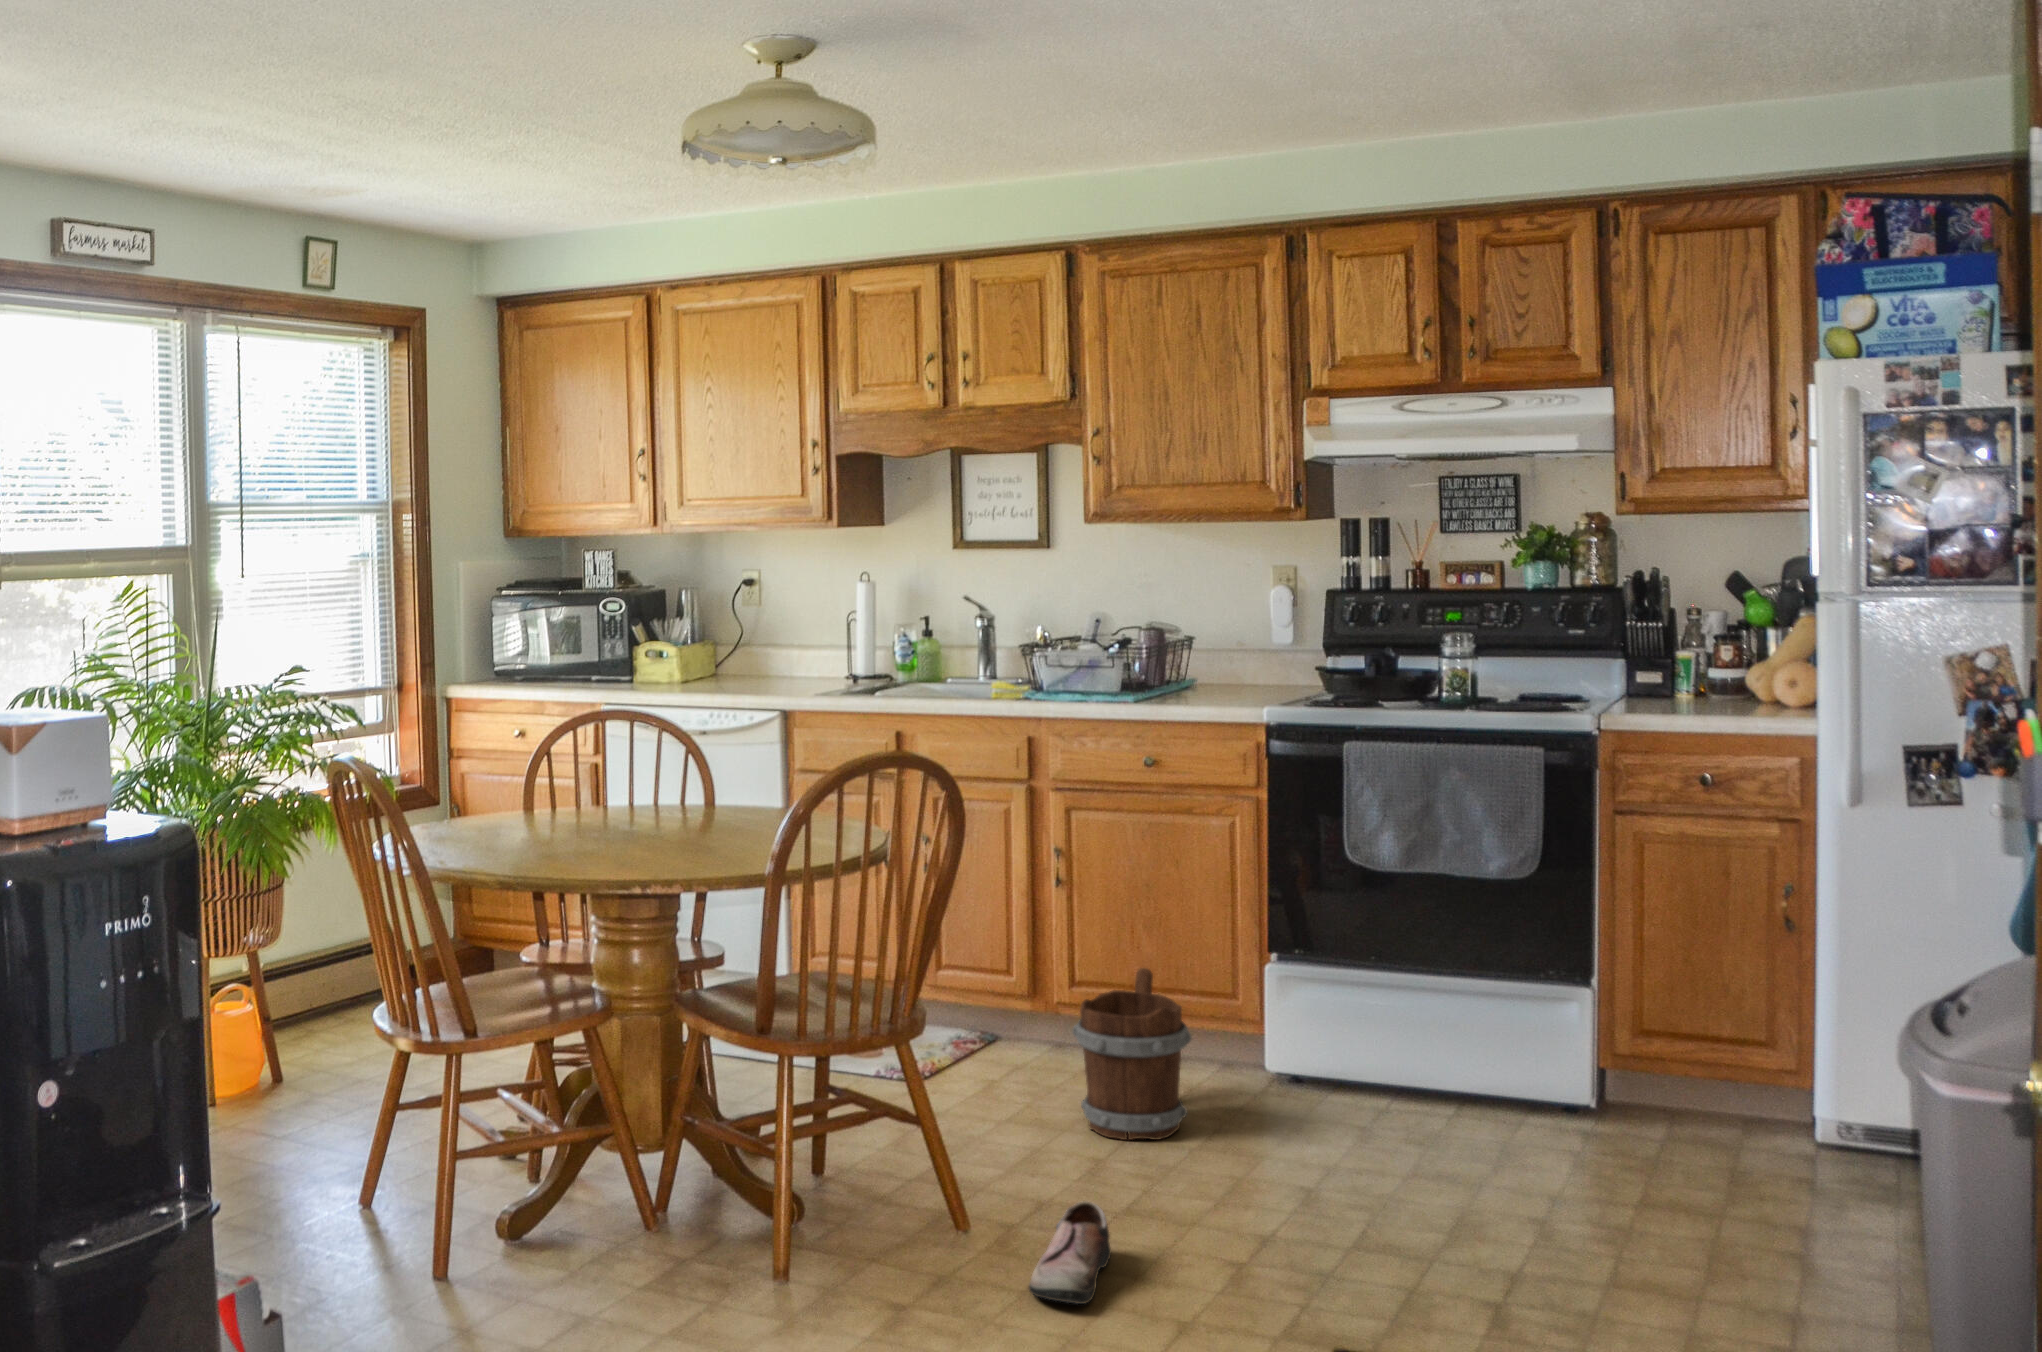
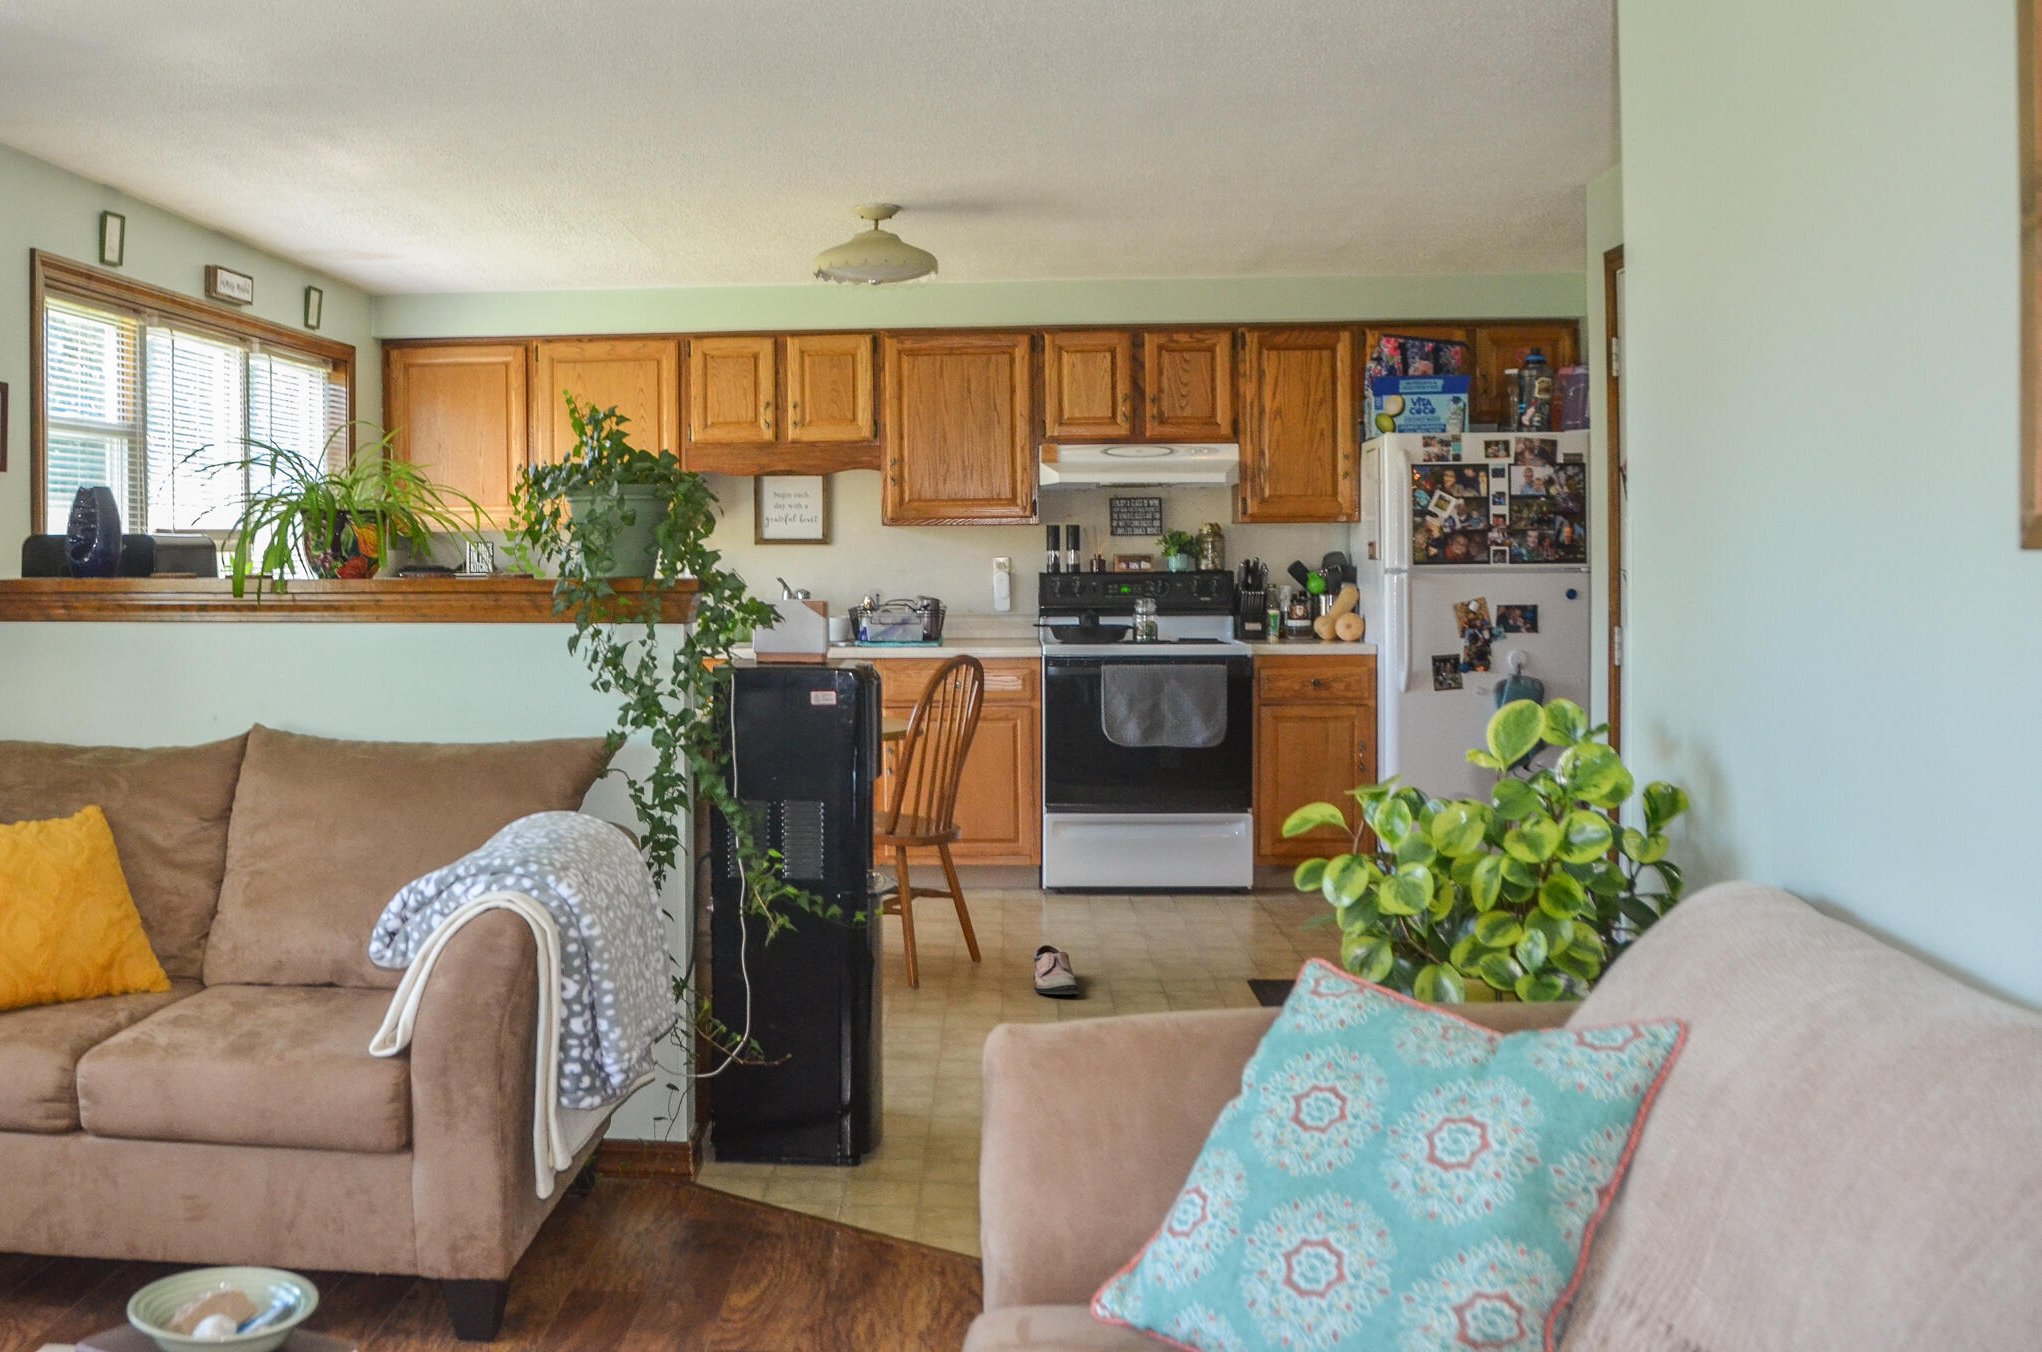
bucket: present [1073,968,1191,1140] -> none [952,825,1031,932]

